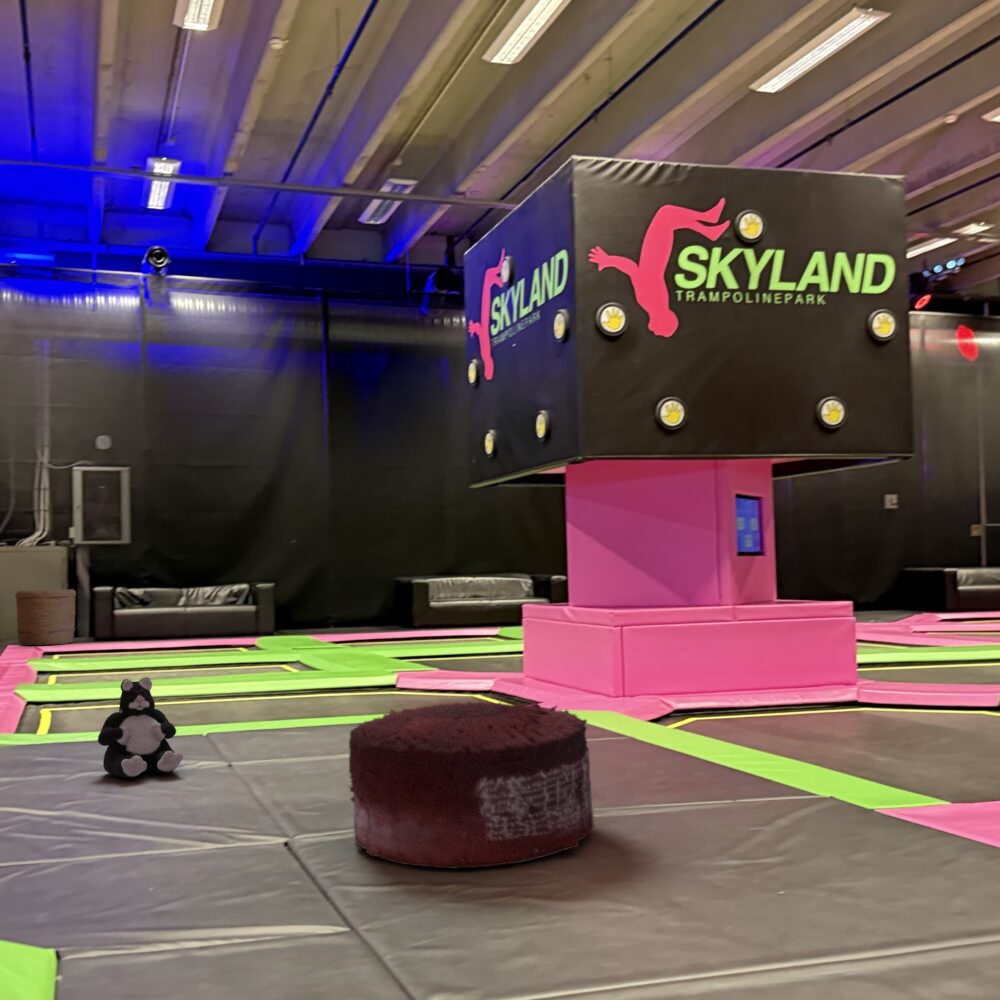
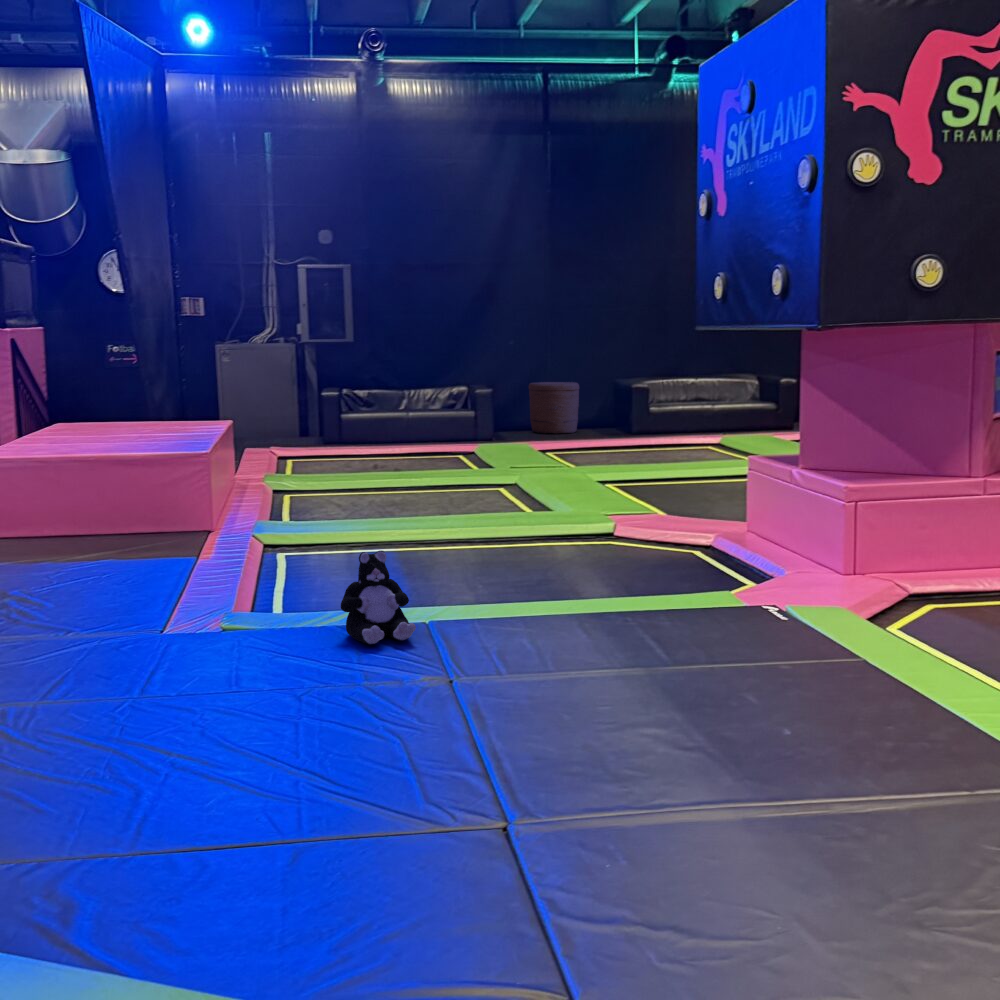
basket: present [15,589,76,646] -> present [529,382,579,434]
pouf: present [349,702,595,868] -> none [568,617,799,797]

